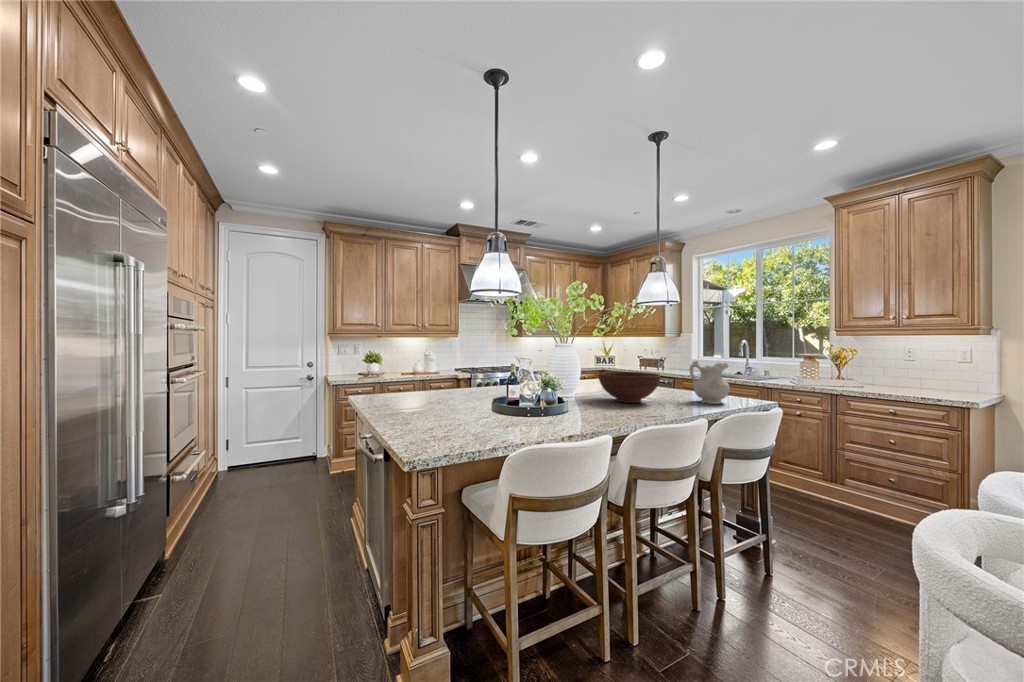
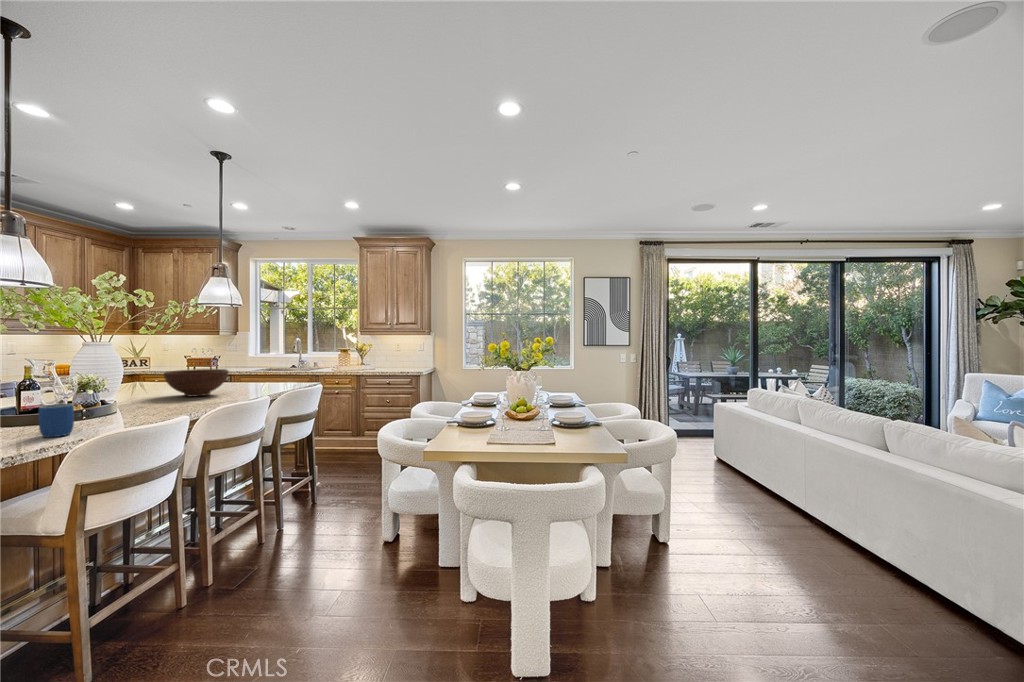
ceramic pitcher: present [690,361,730,404] -> none [253,357,285,390]
mug: none [463,402,490,439] -> present [38,403,74,437]

